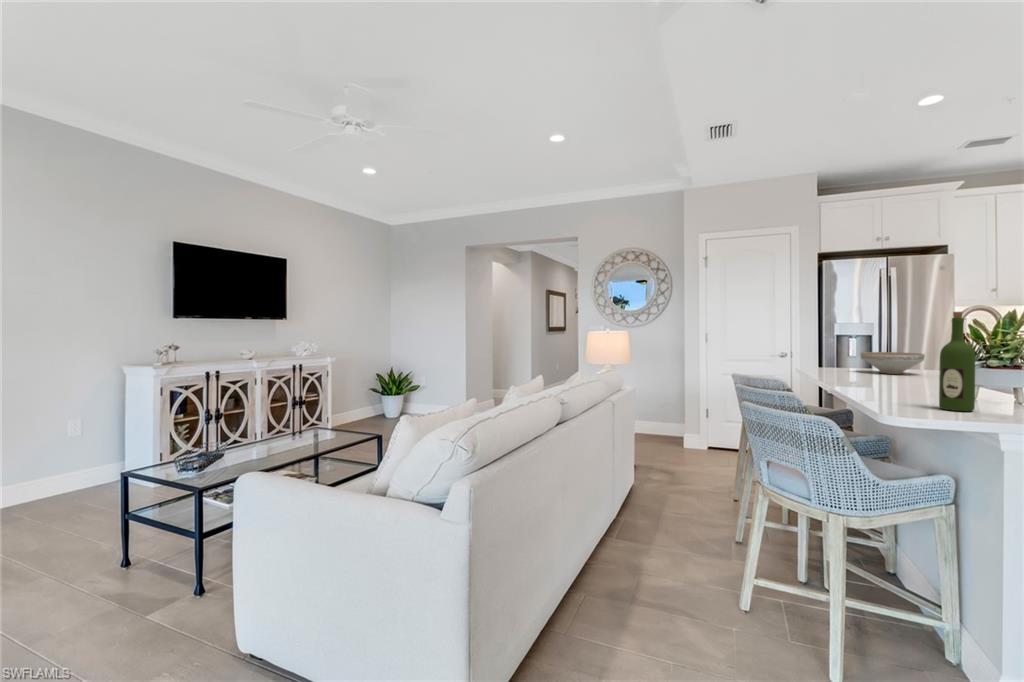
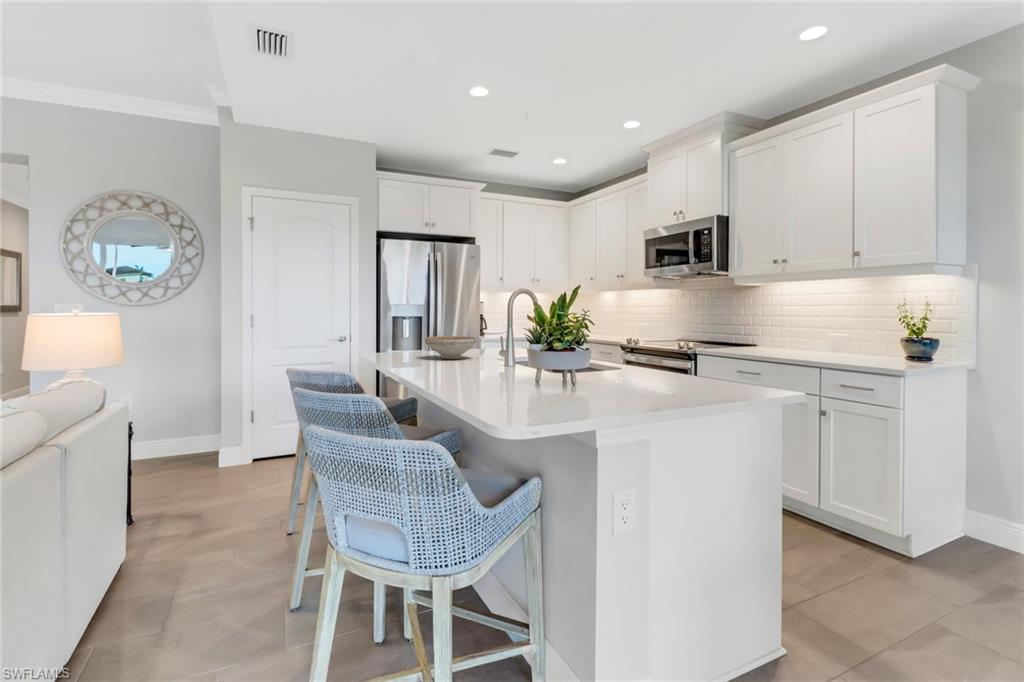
wine bottle: present [939,312,975,411] -> none [535,297,565,414]

